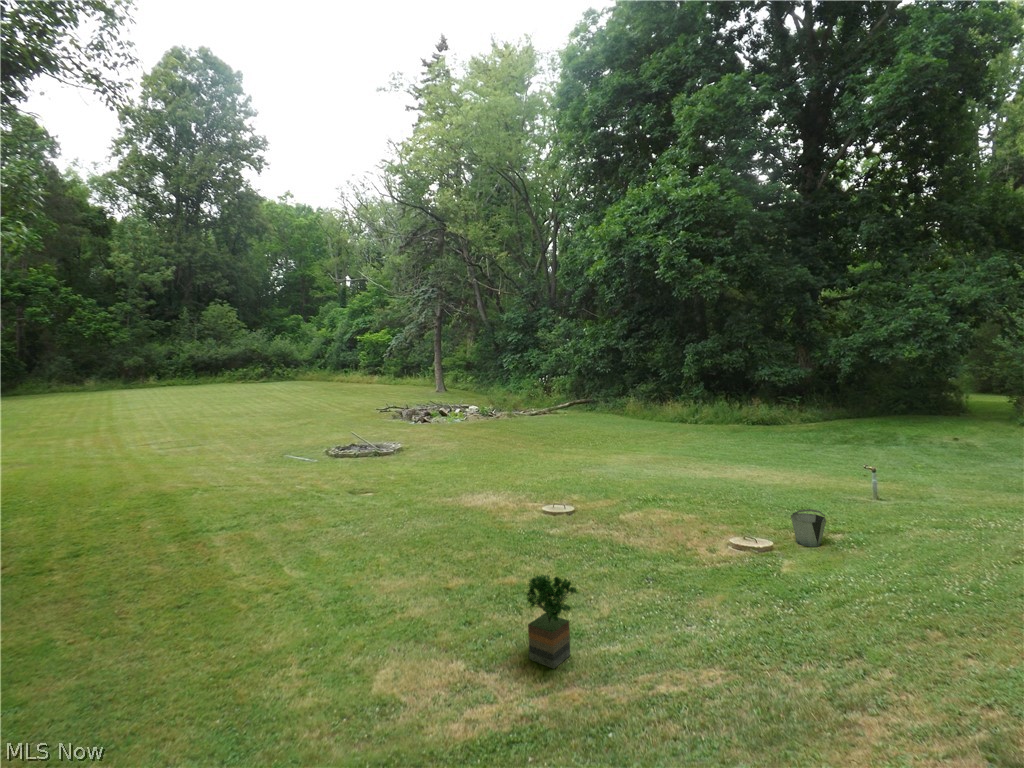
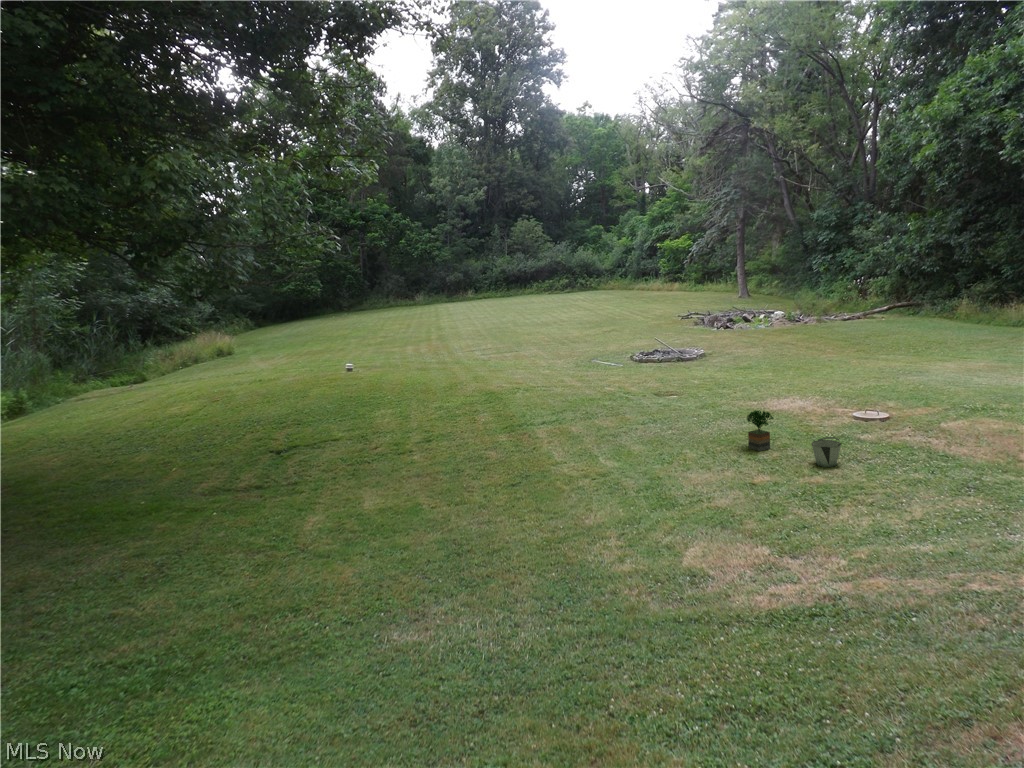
bucket: present [791,509,826,547] -> present [811,437,841,467]

